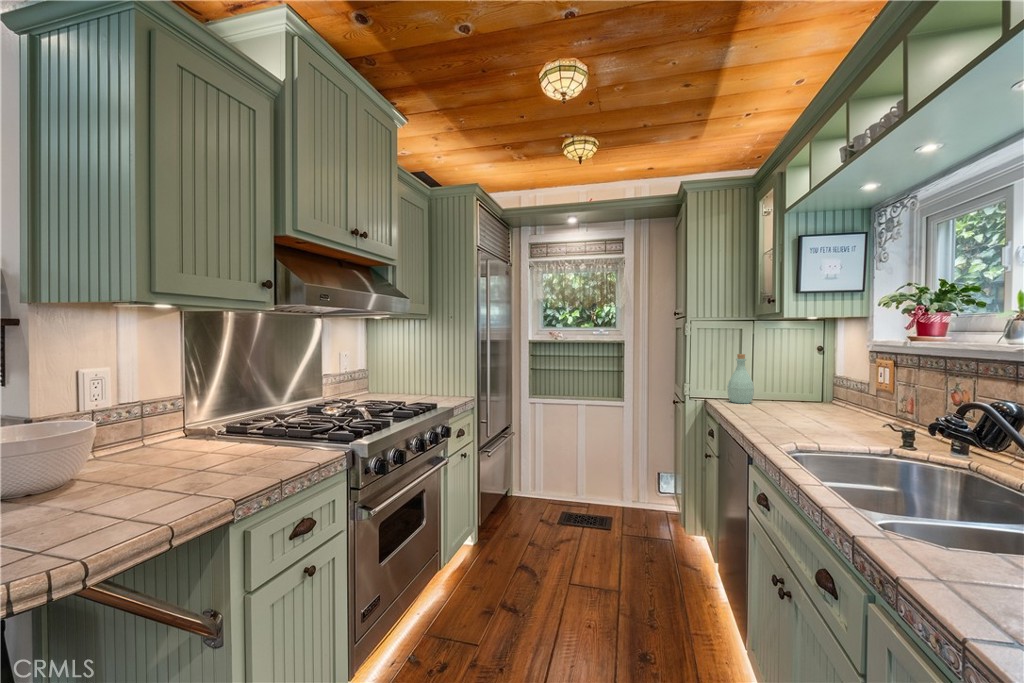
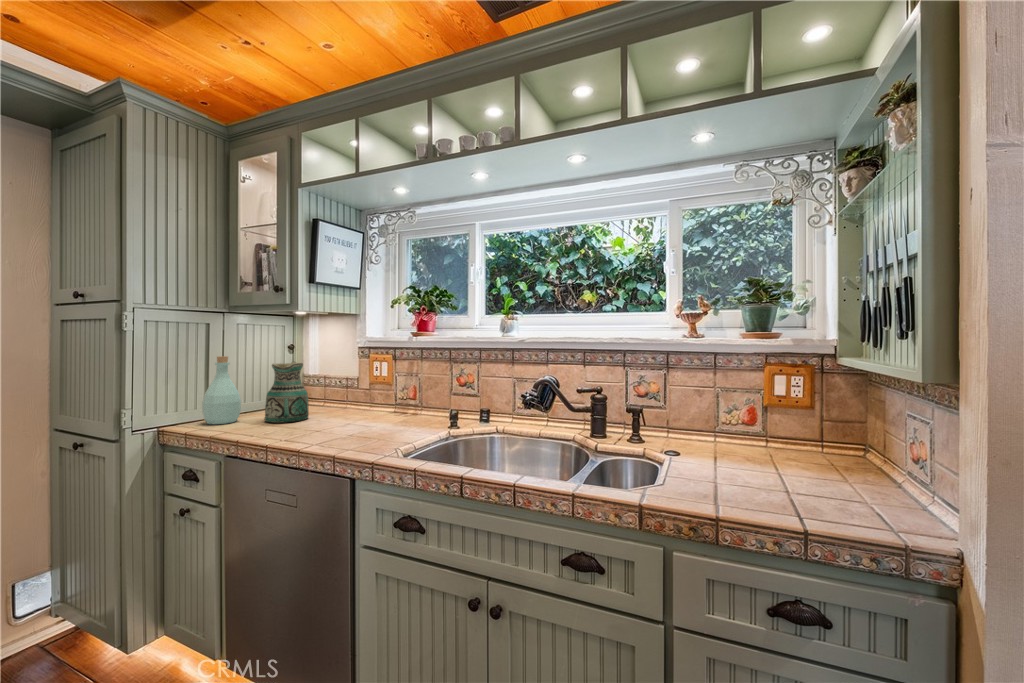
ceramic pitcher: none [761,361,802,411] -> present [265,362,309,423]

